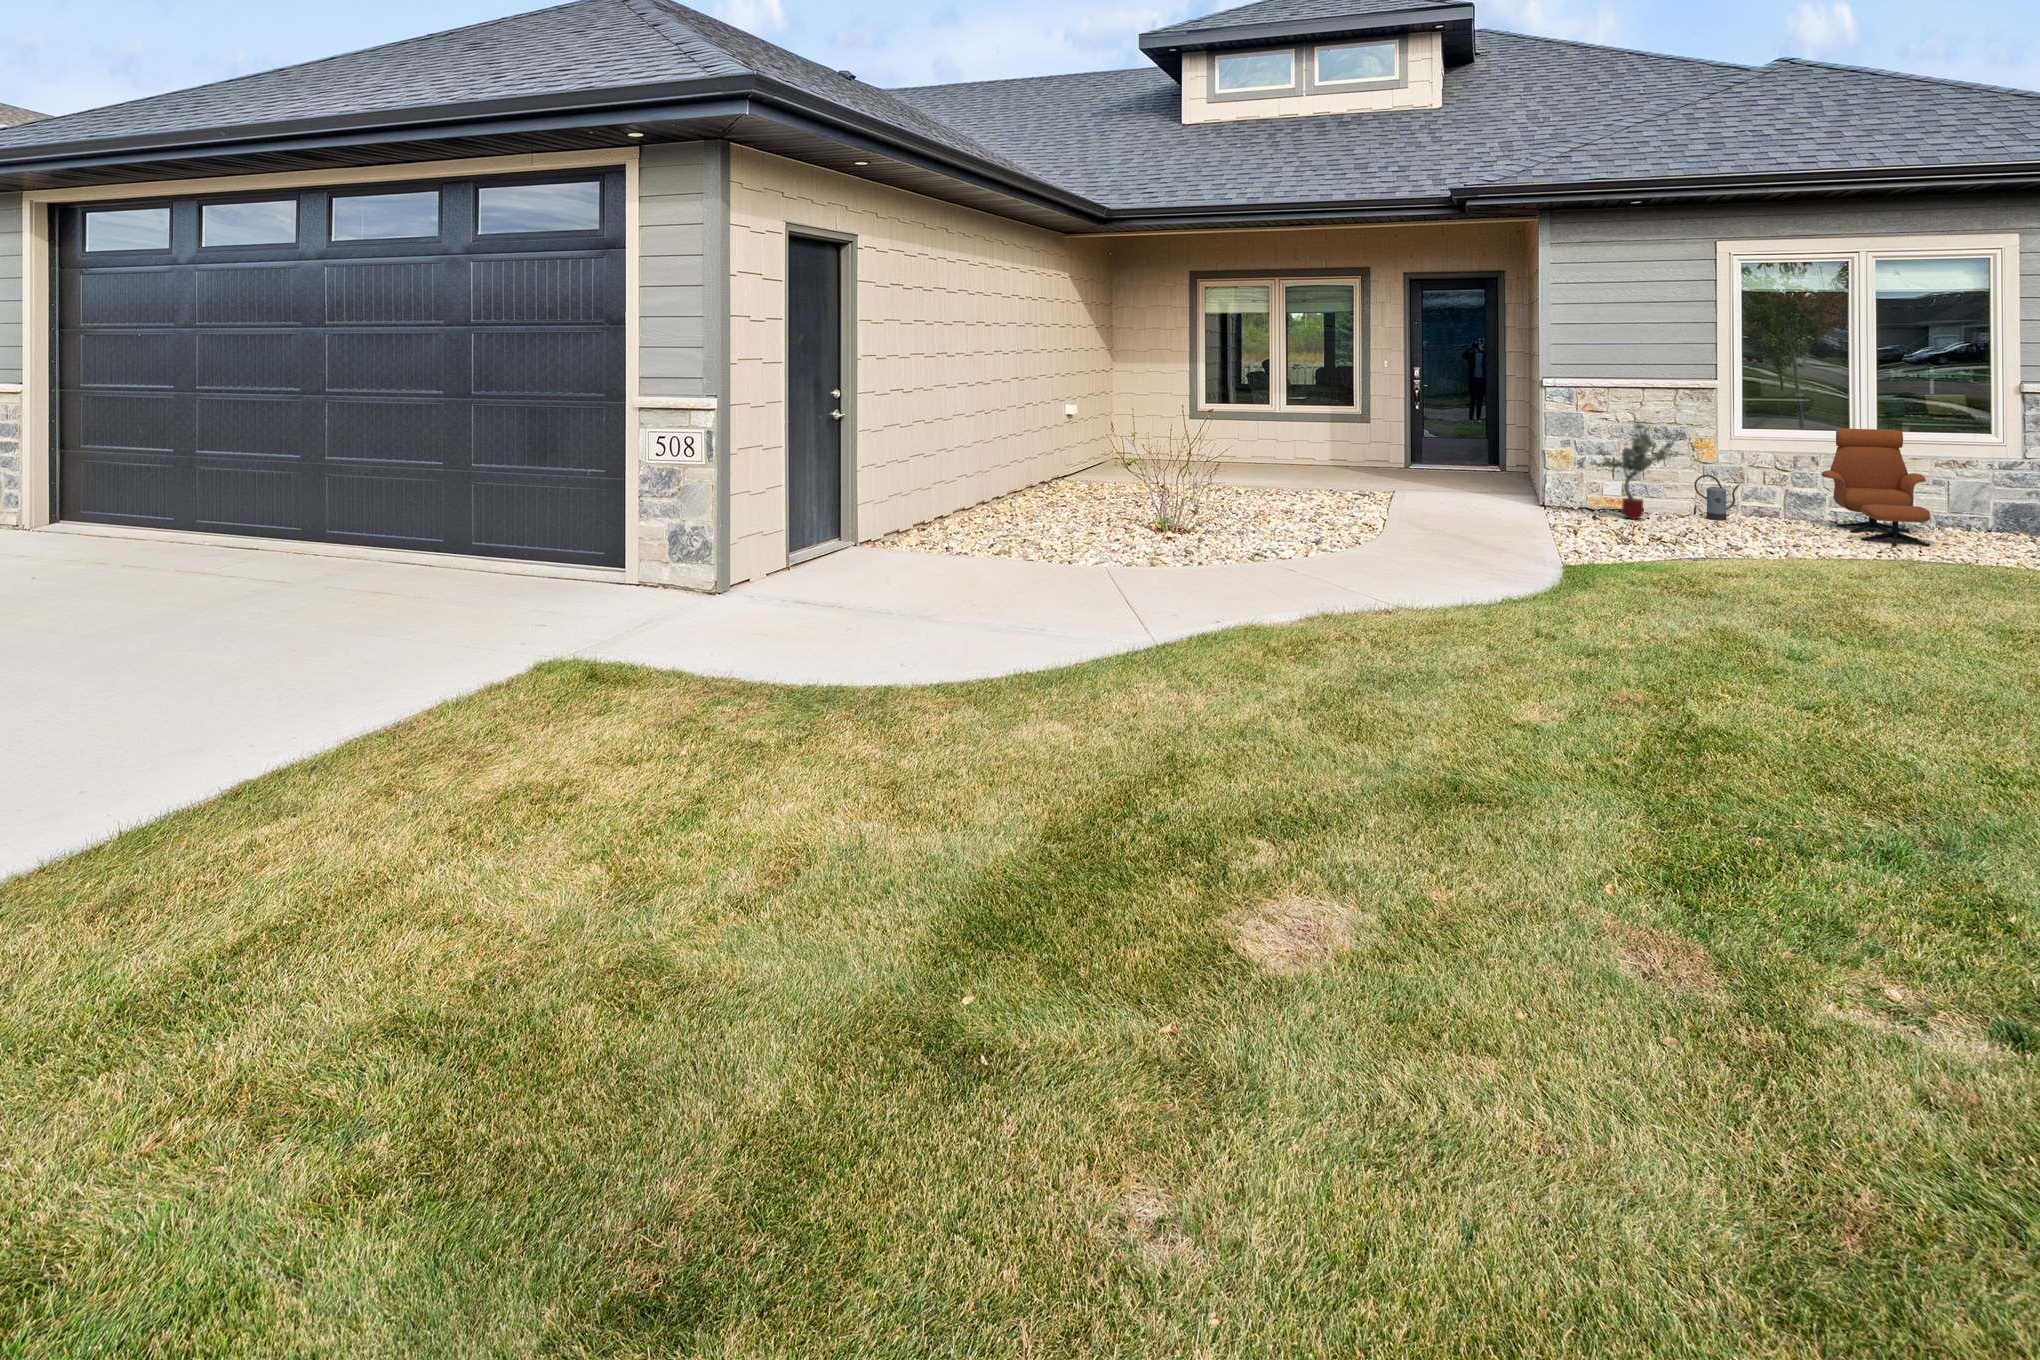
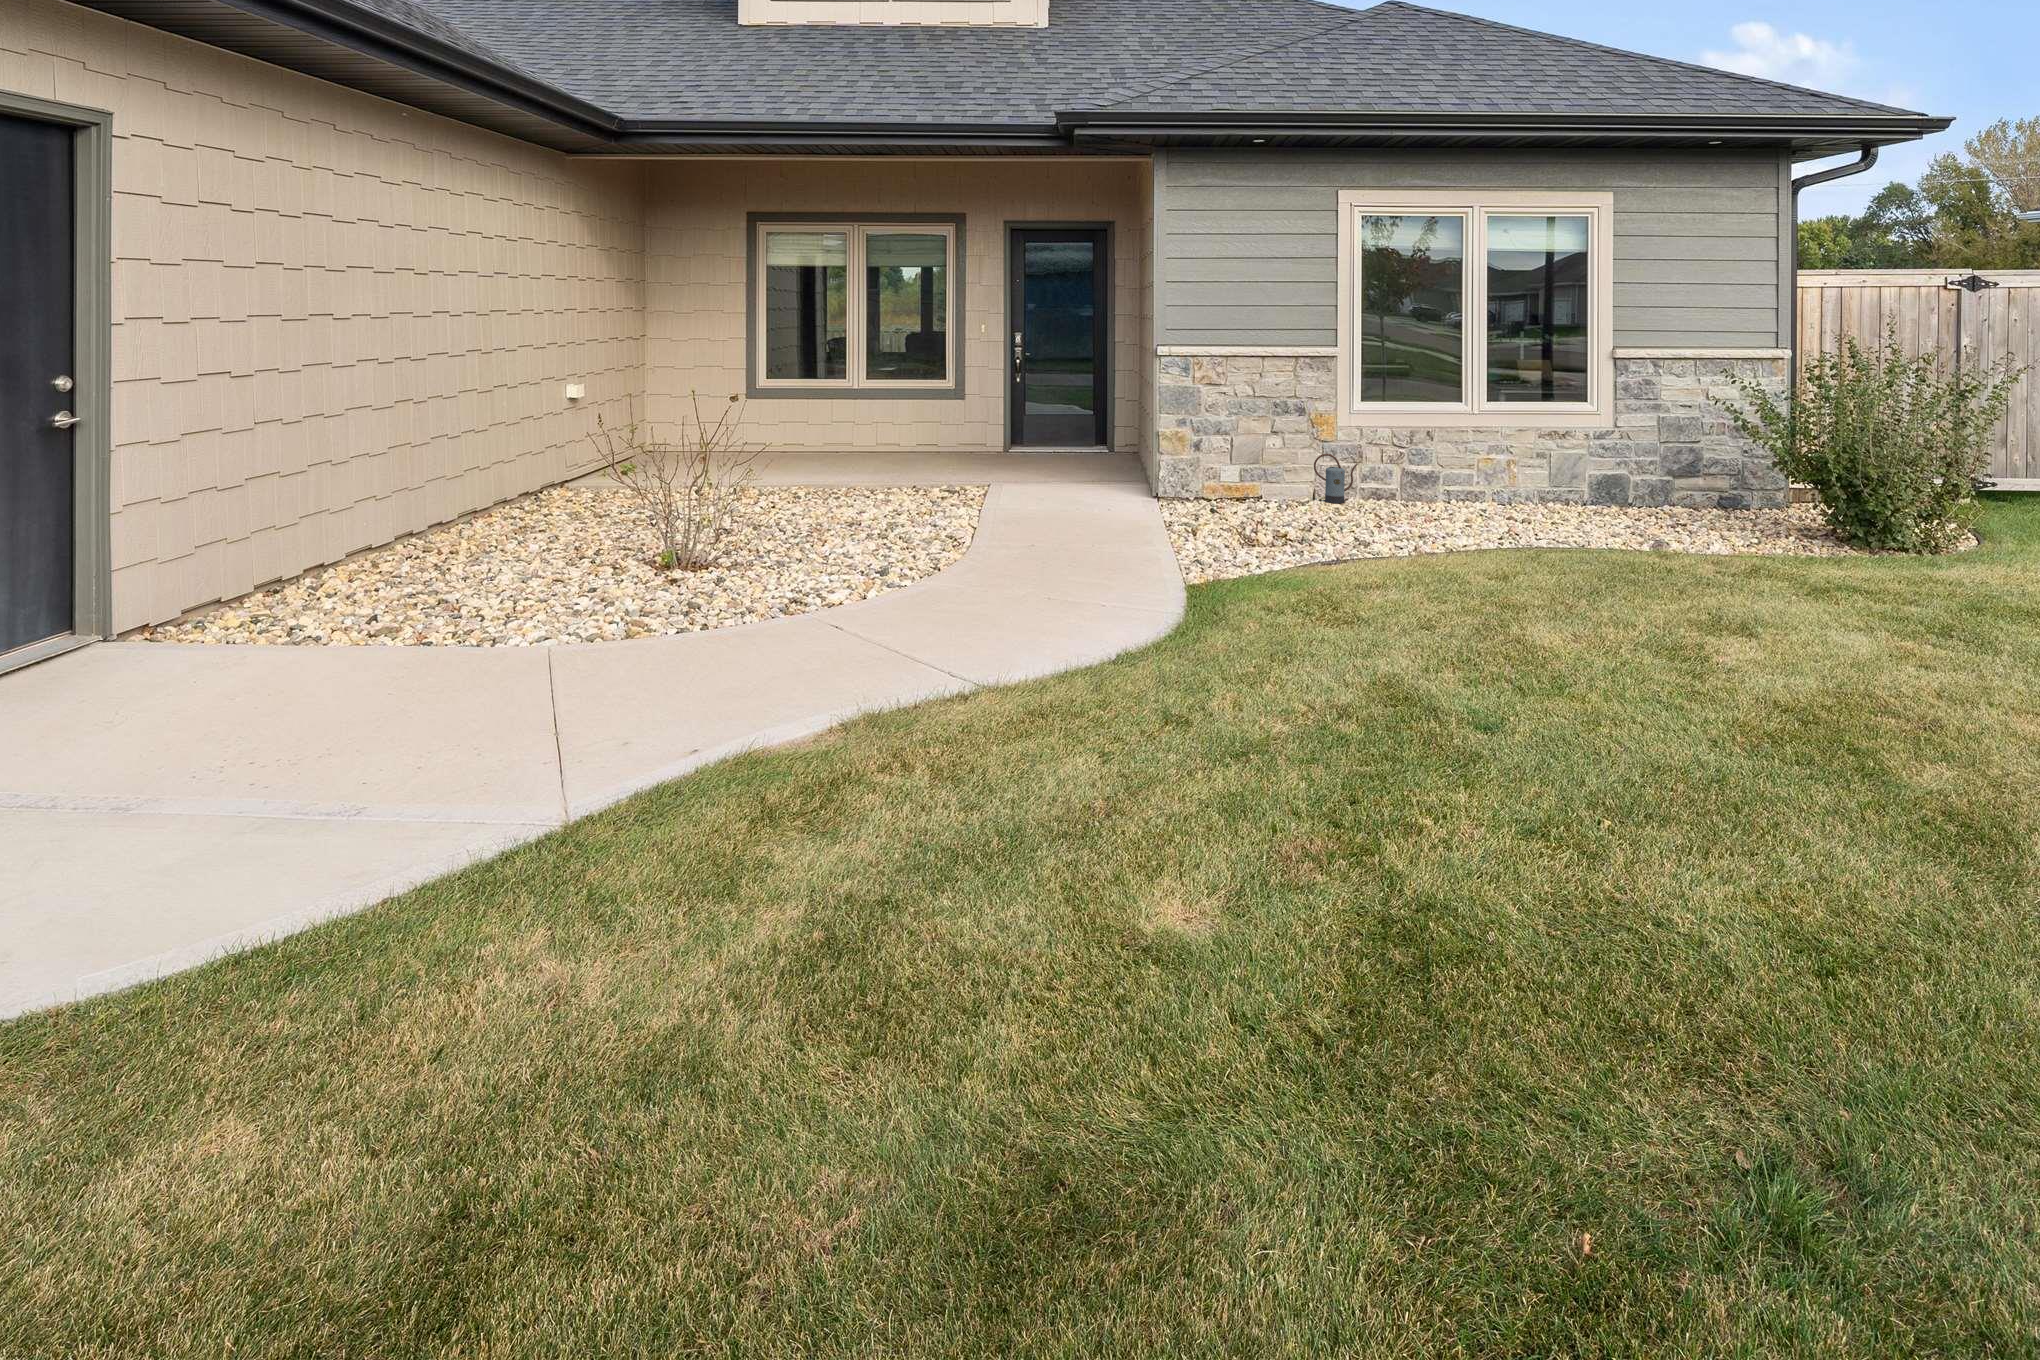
potted tree: present [1590,420,1678,519] -> none [1207,394,1302,507]
lounge chair: present [1821,429,1930,546] -> none [1436,401,1543,529]

